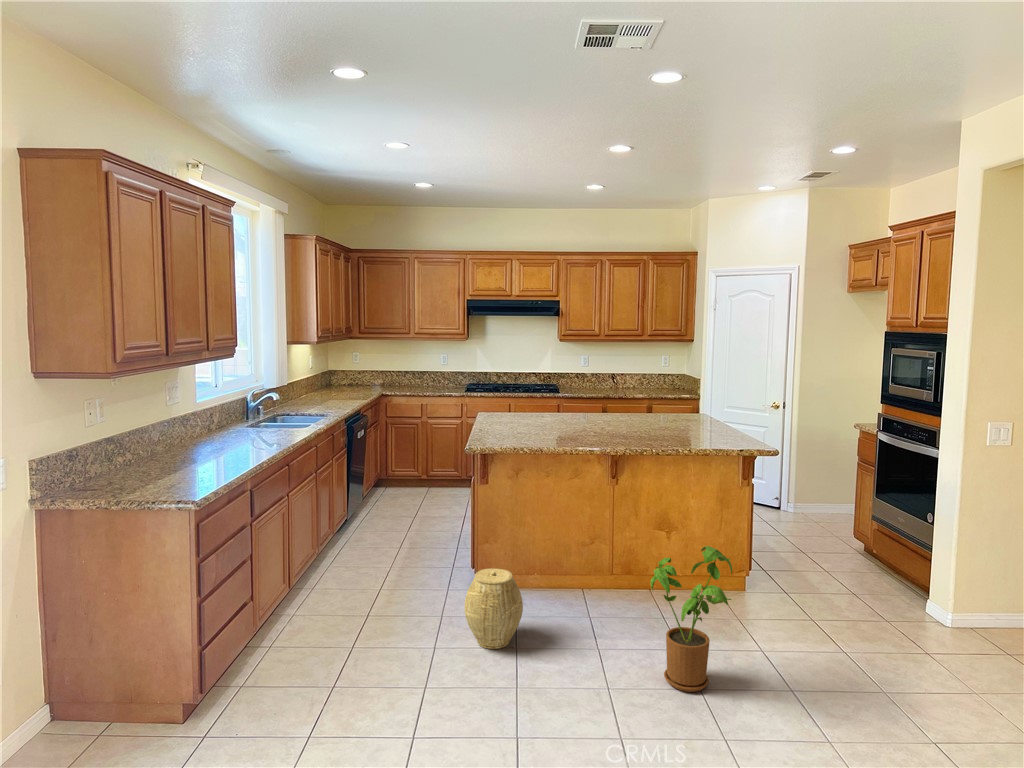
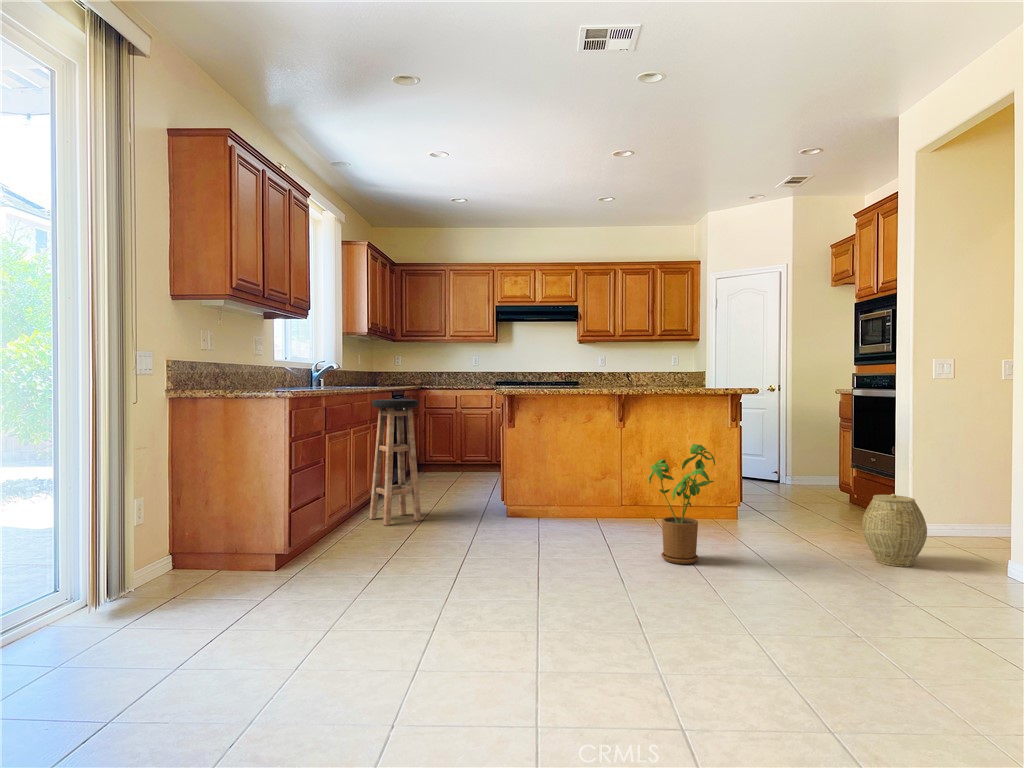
bar stool: none [317,451,378,609] -> present [369,399,421,526]
woven basket: present [464,568,523,649] -> present [862,494,927,567]

